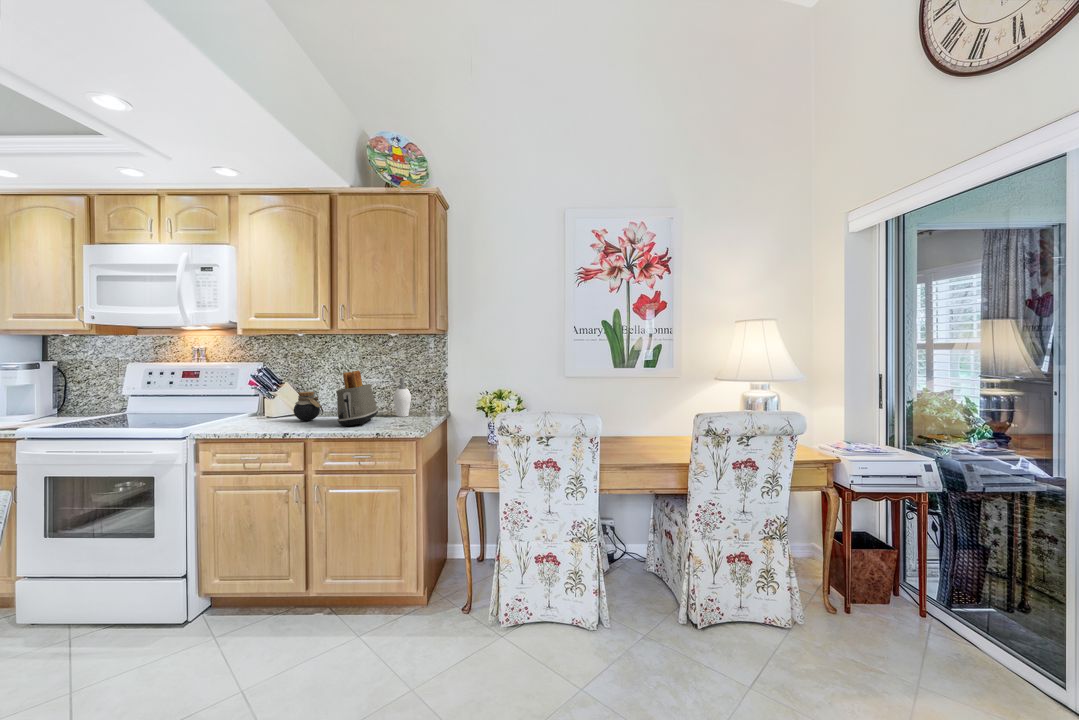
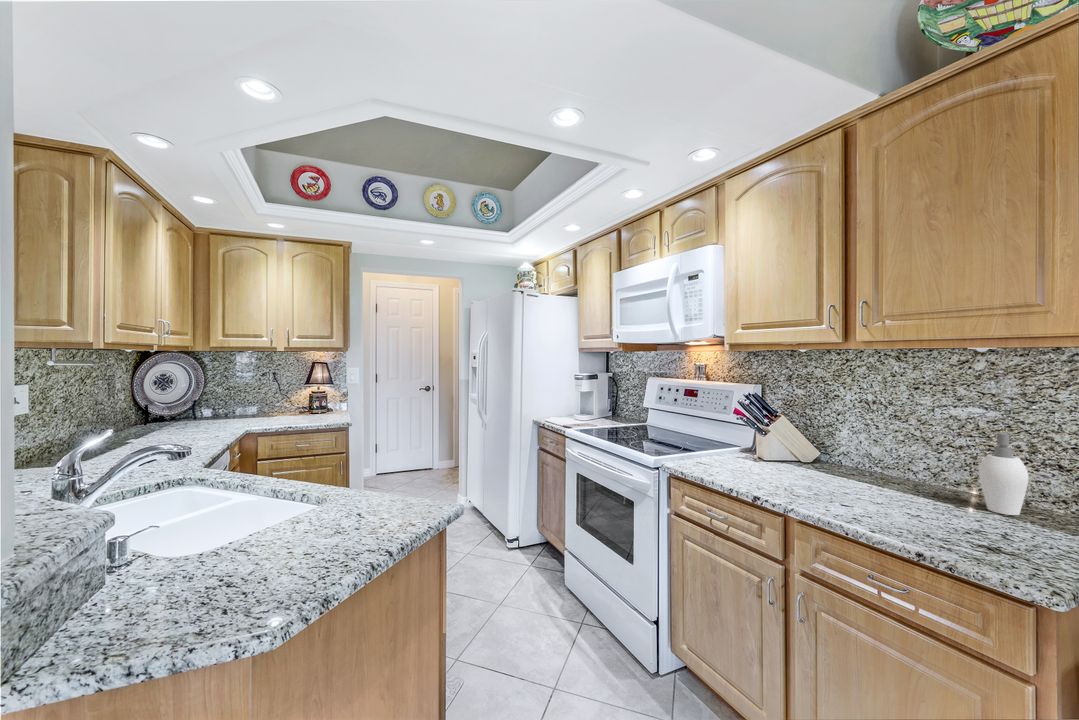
toaster: present [336,371,378,426] -> none [844,413,938,518]
jar: present [294,392,323,421] -> none [785,434,831,478]

